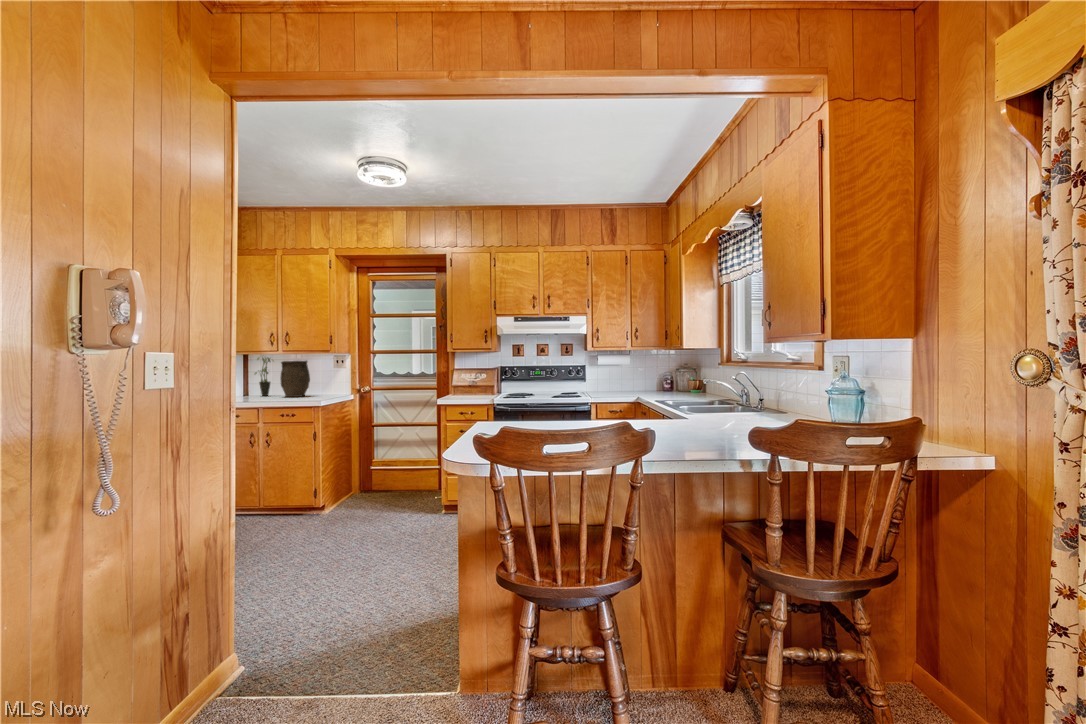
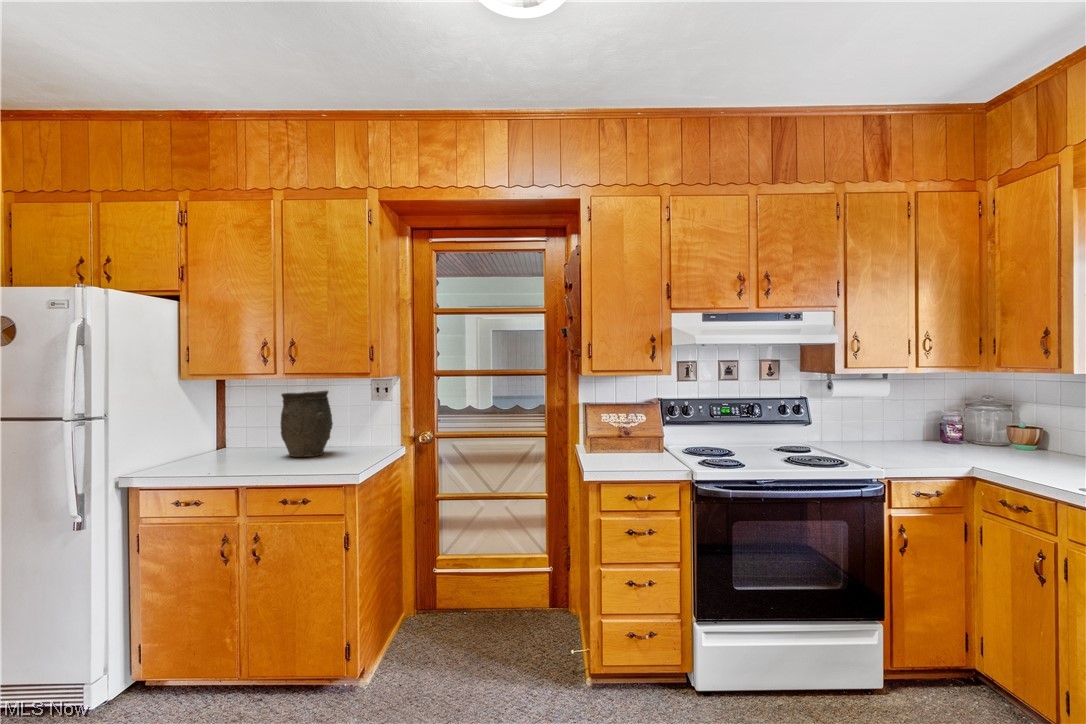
potted plant: present [255,358,270,396] -> none [234,380,270,453]

